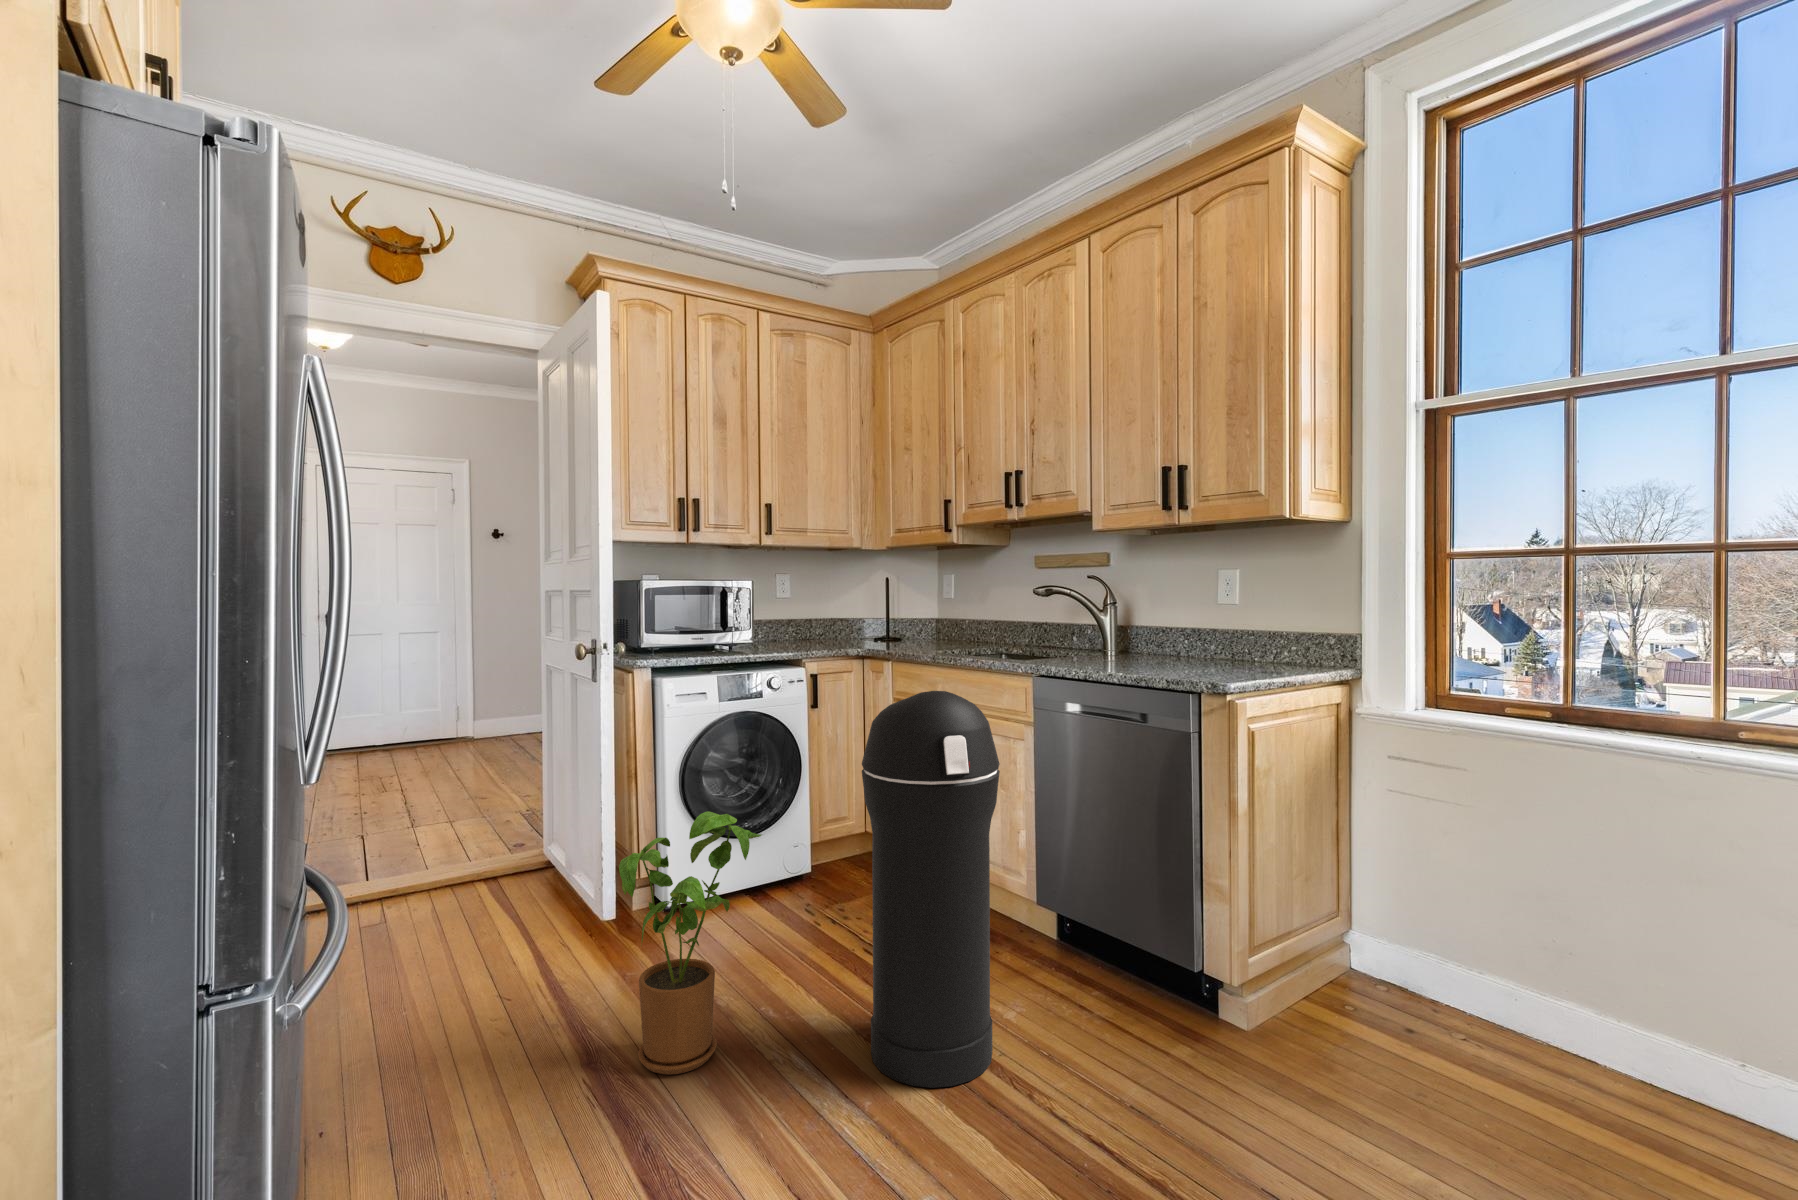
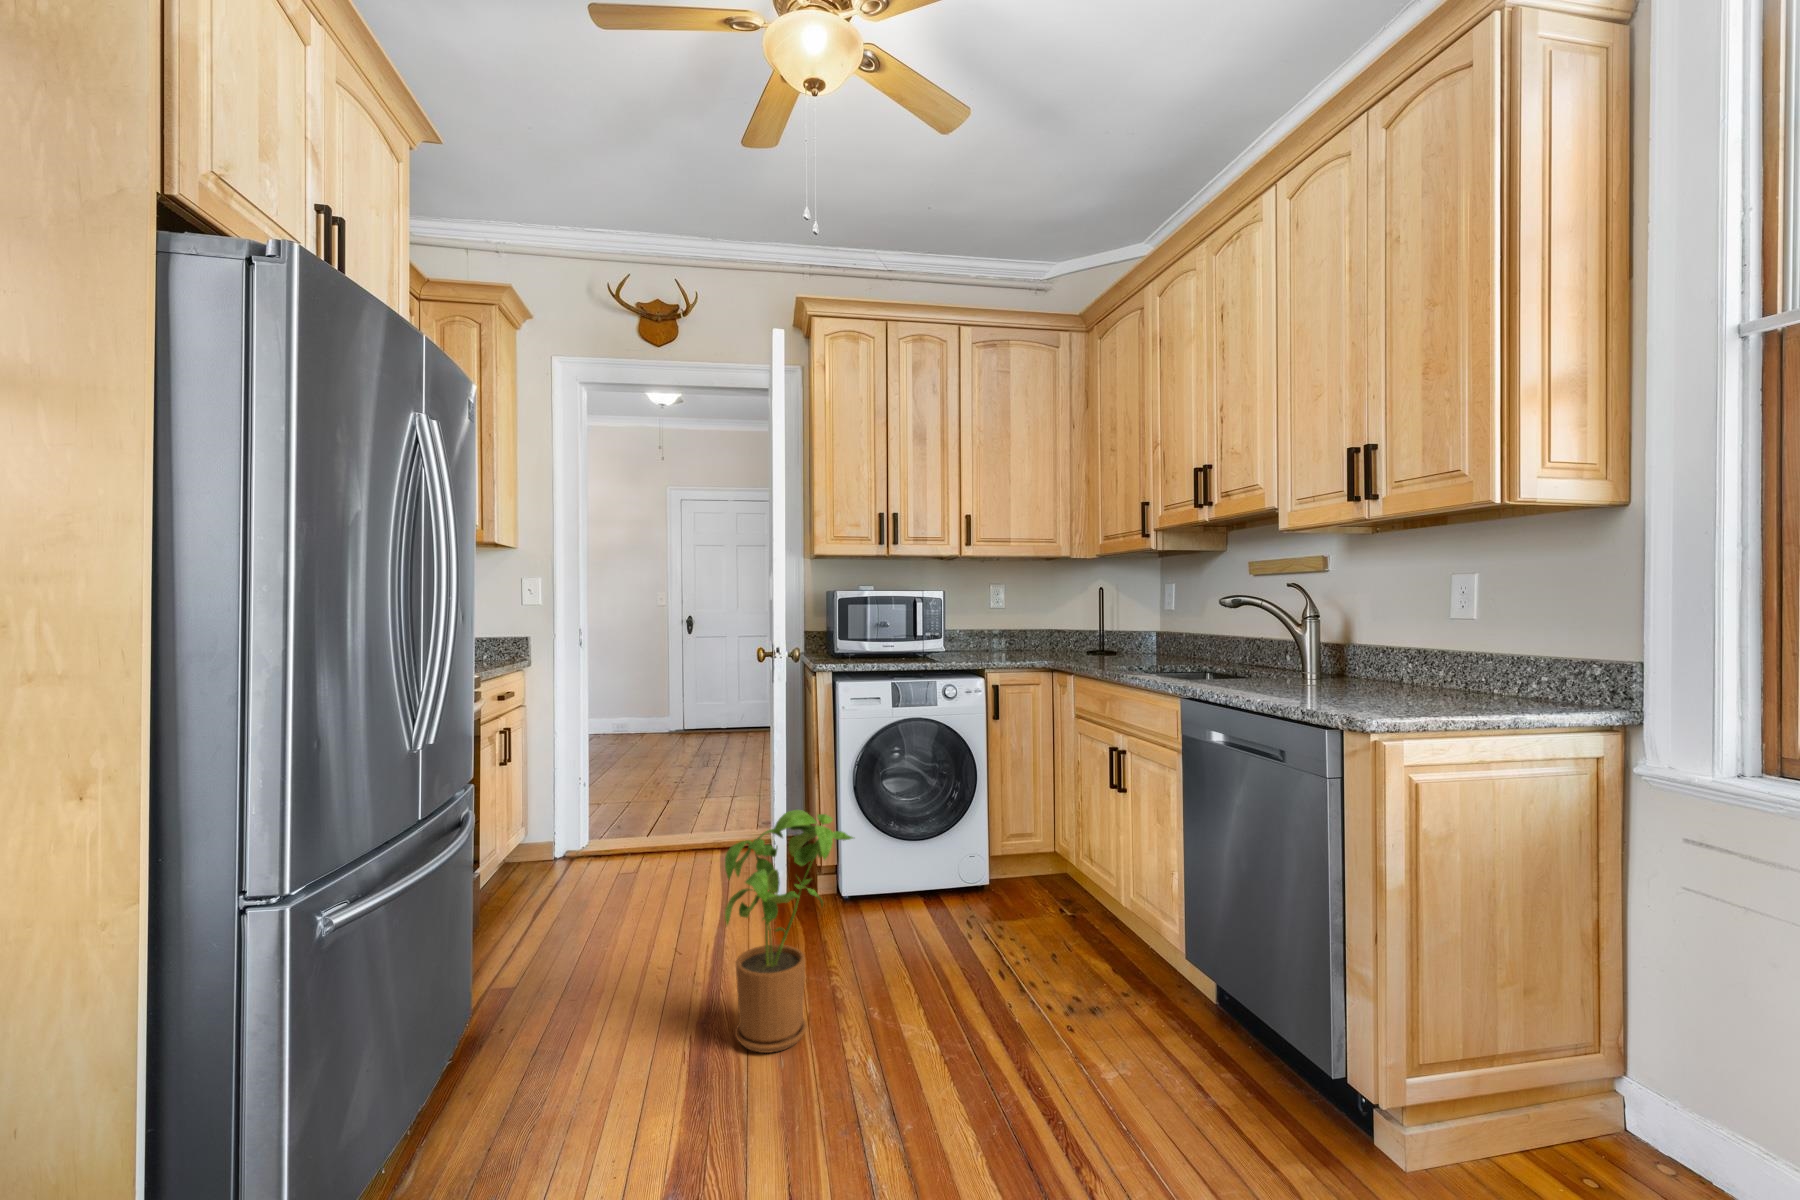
trash can: present [862,691,1000,1088] -> none [926,708,1073,1135]

